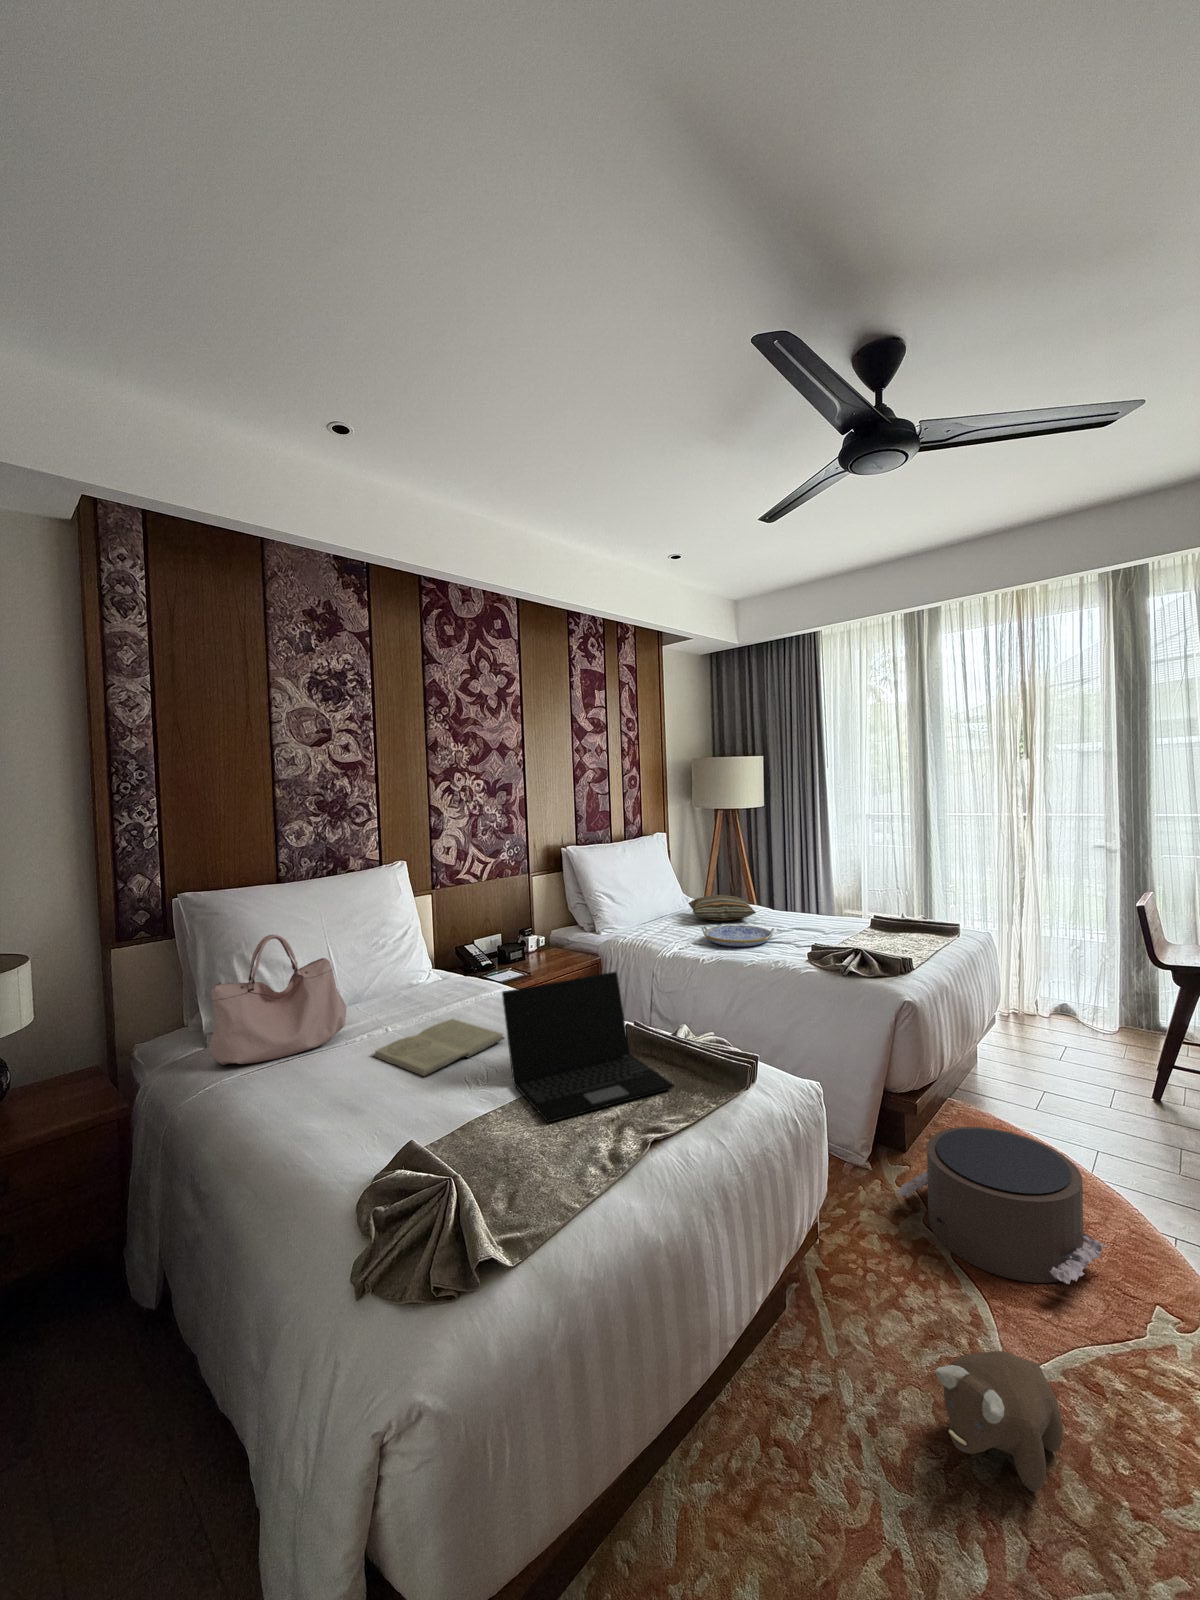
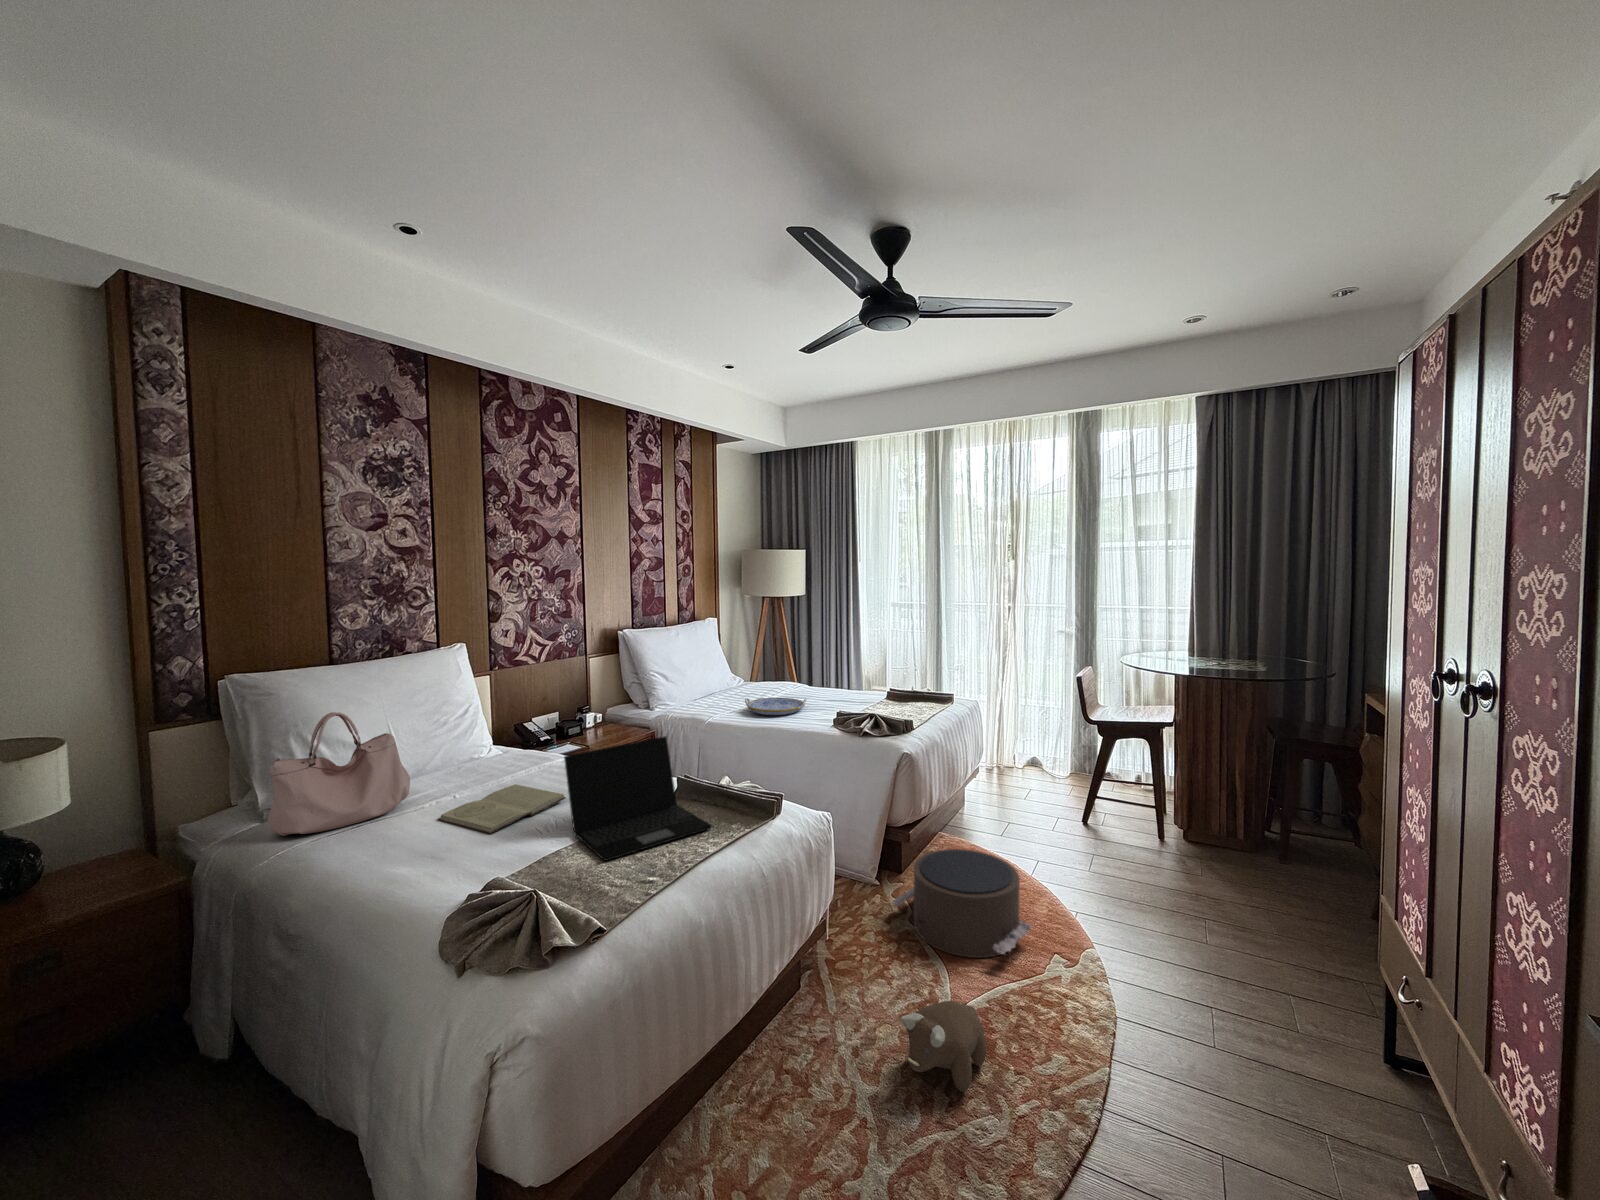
pillow: present [688,895,756,921] -> none [735,671,793,694]

